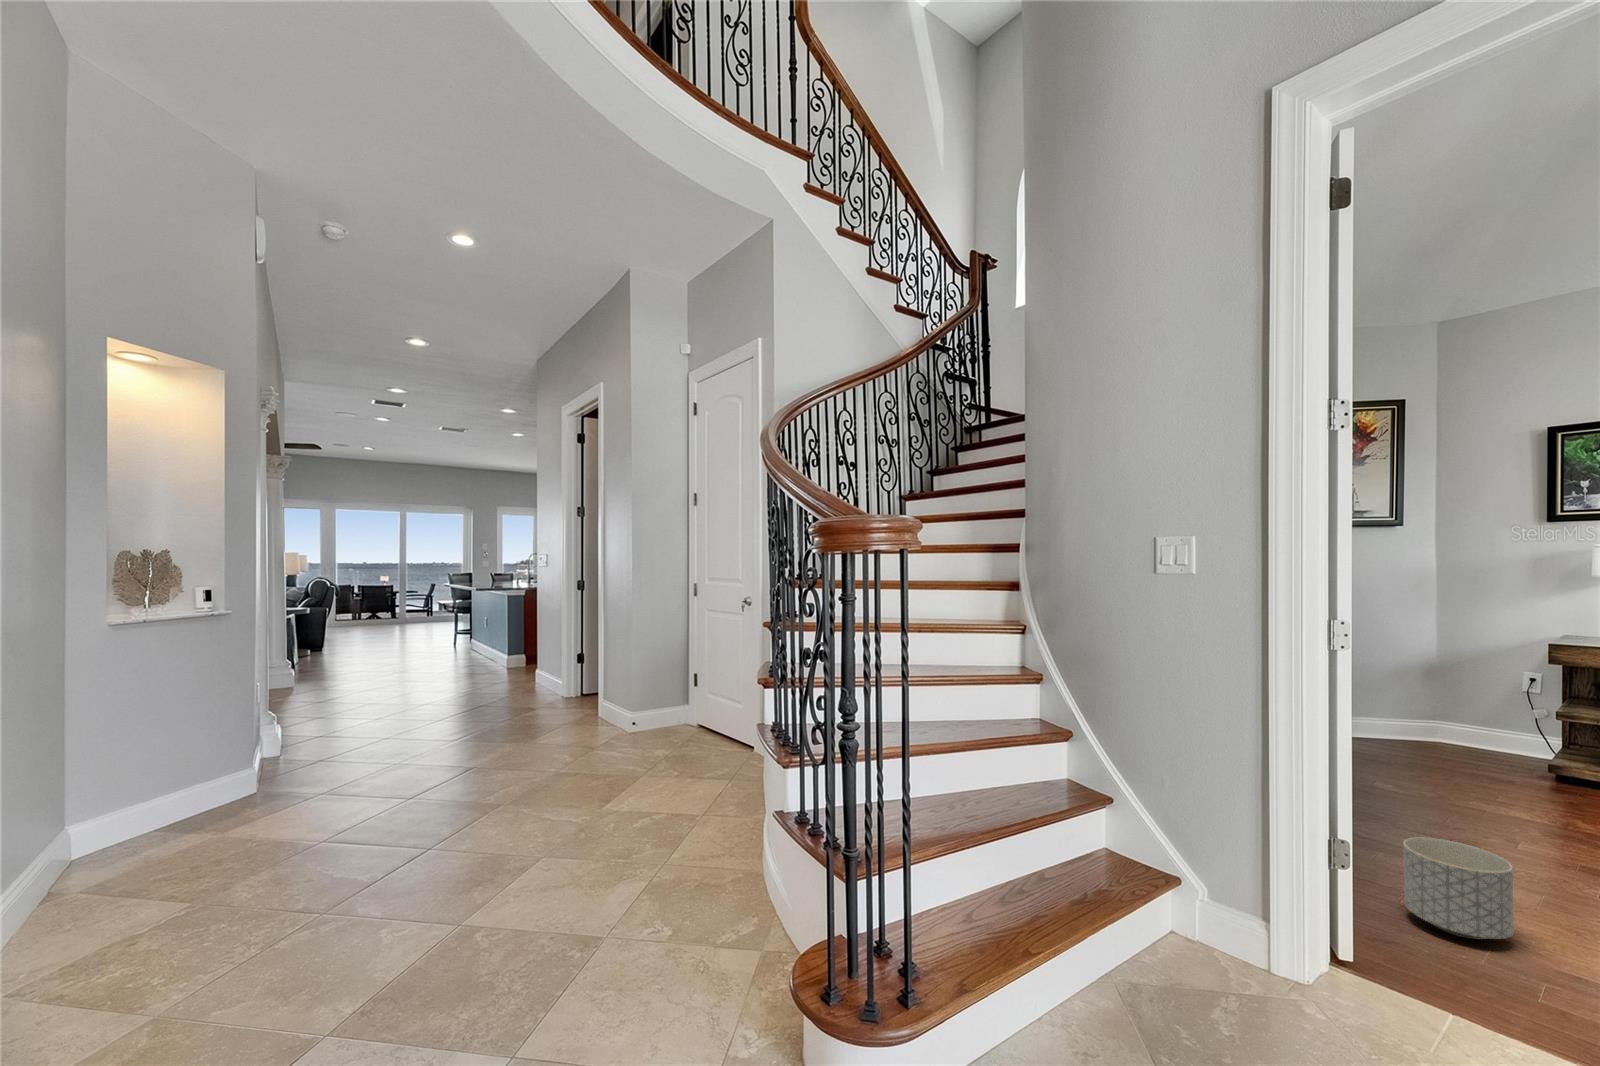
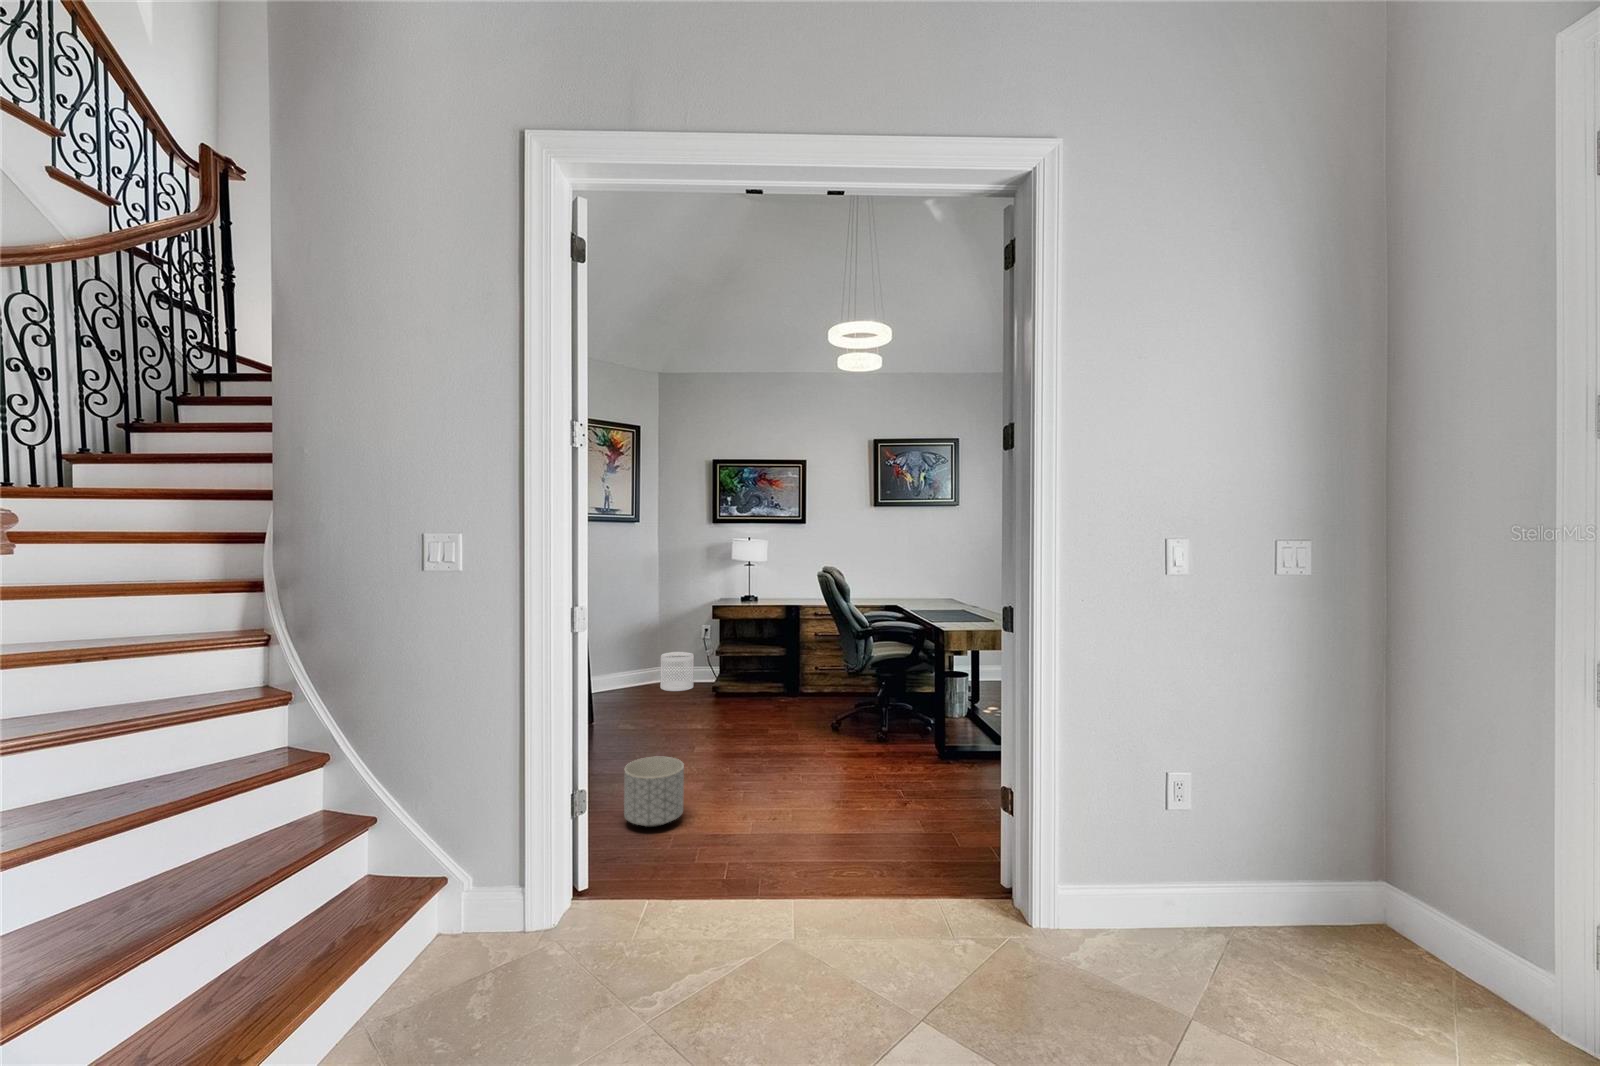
waste basket: none [1457,718,1525,778] -> present [660,652,694,691]

